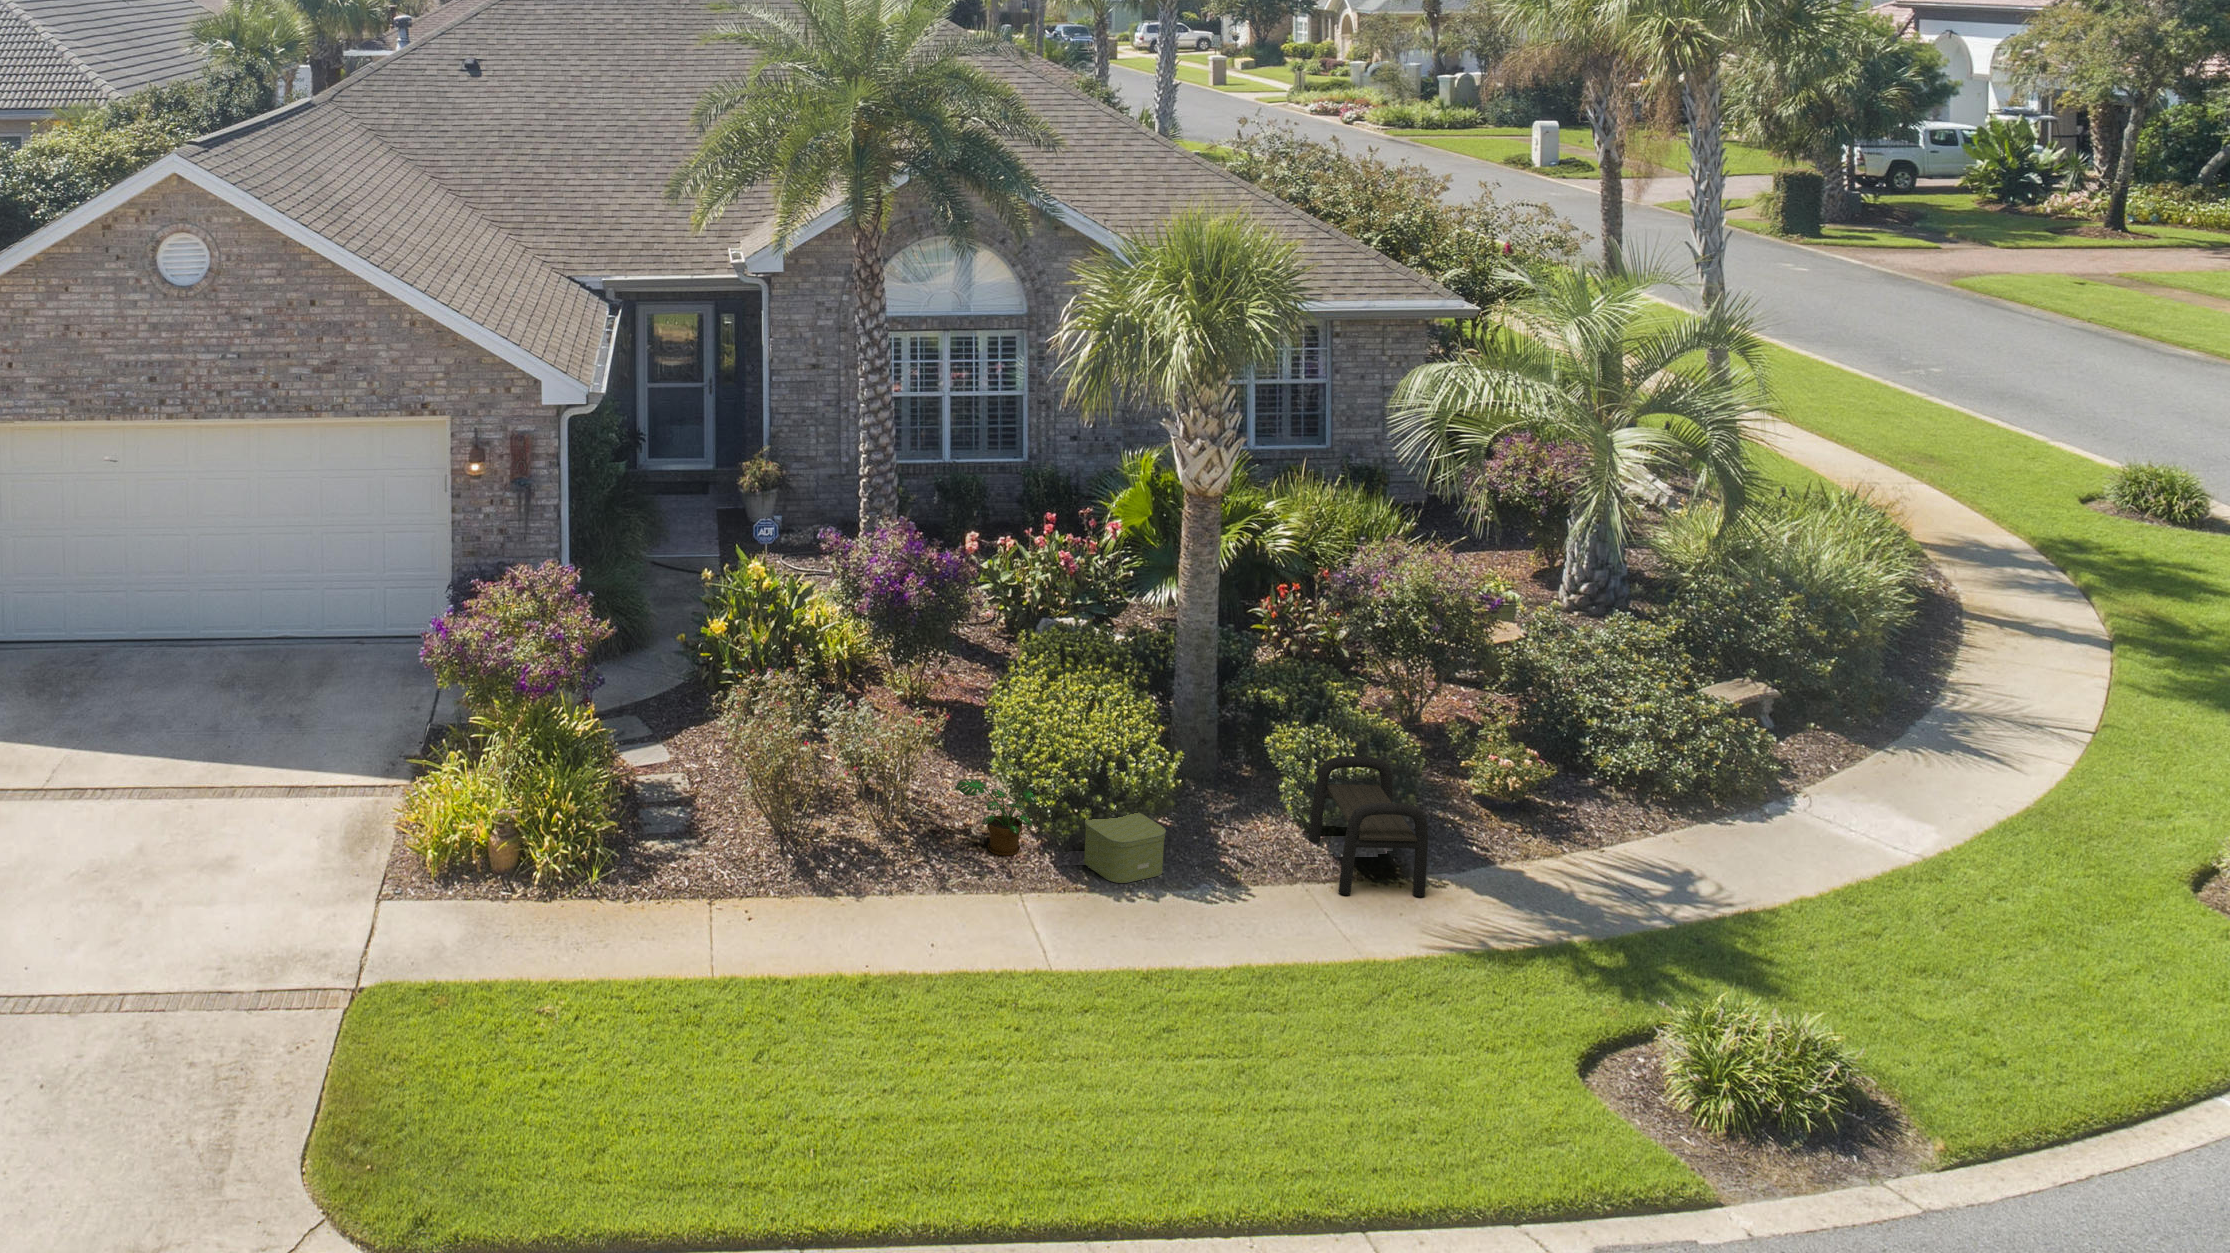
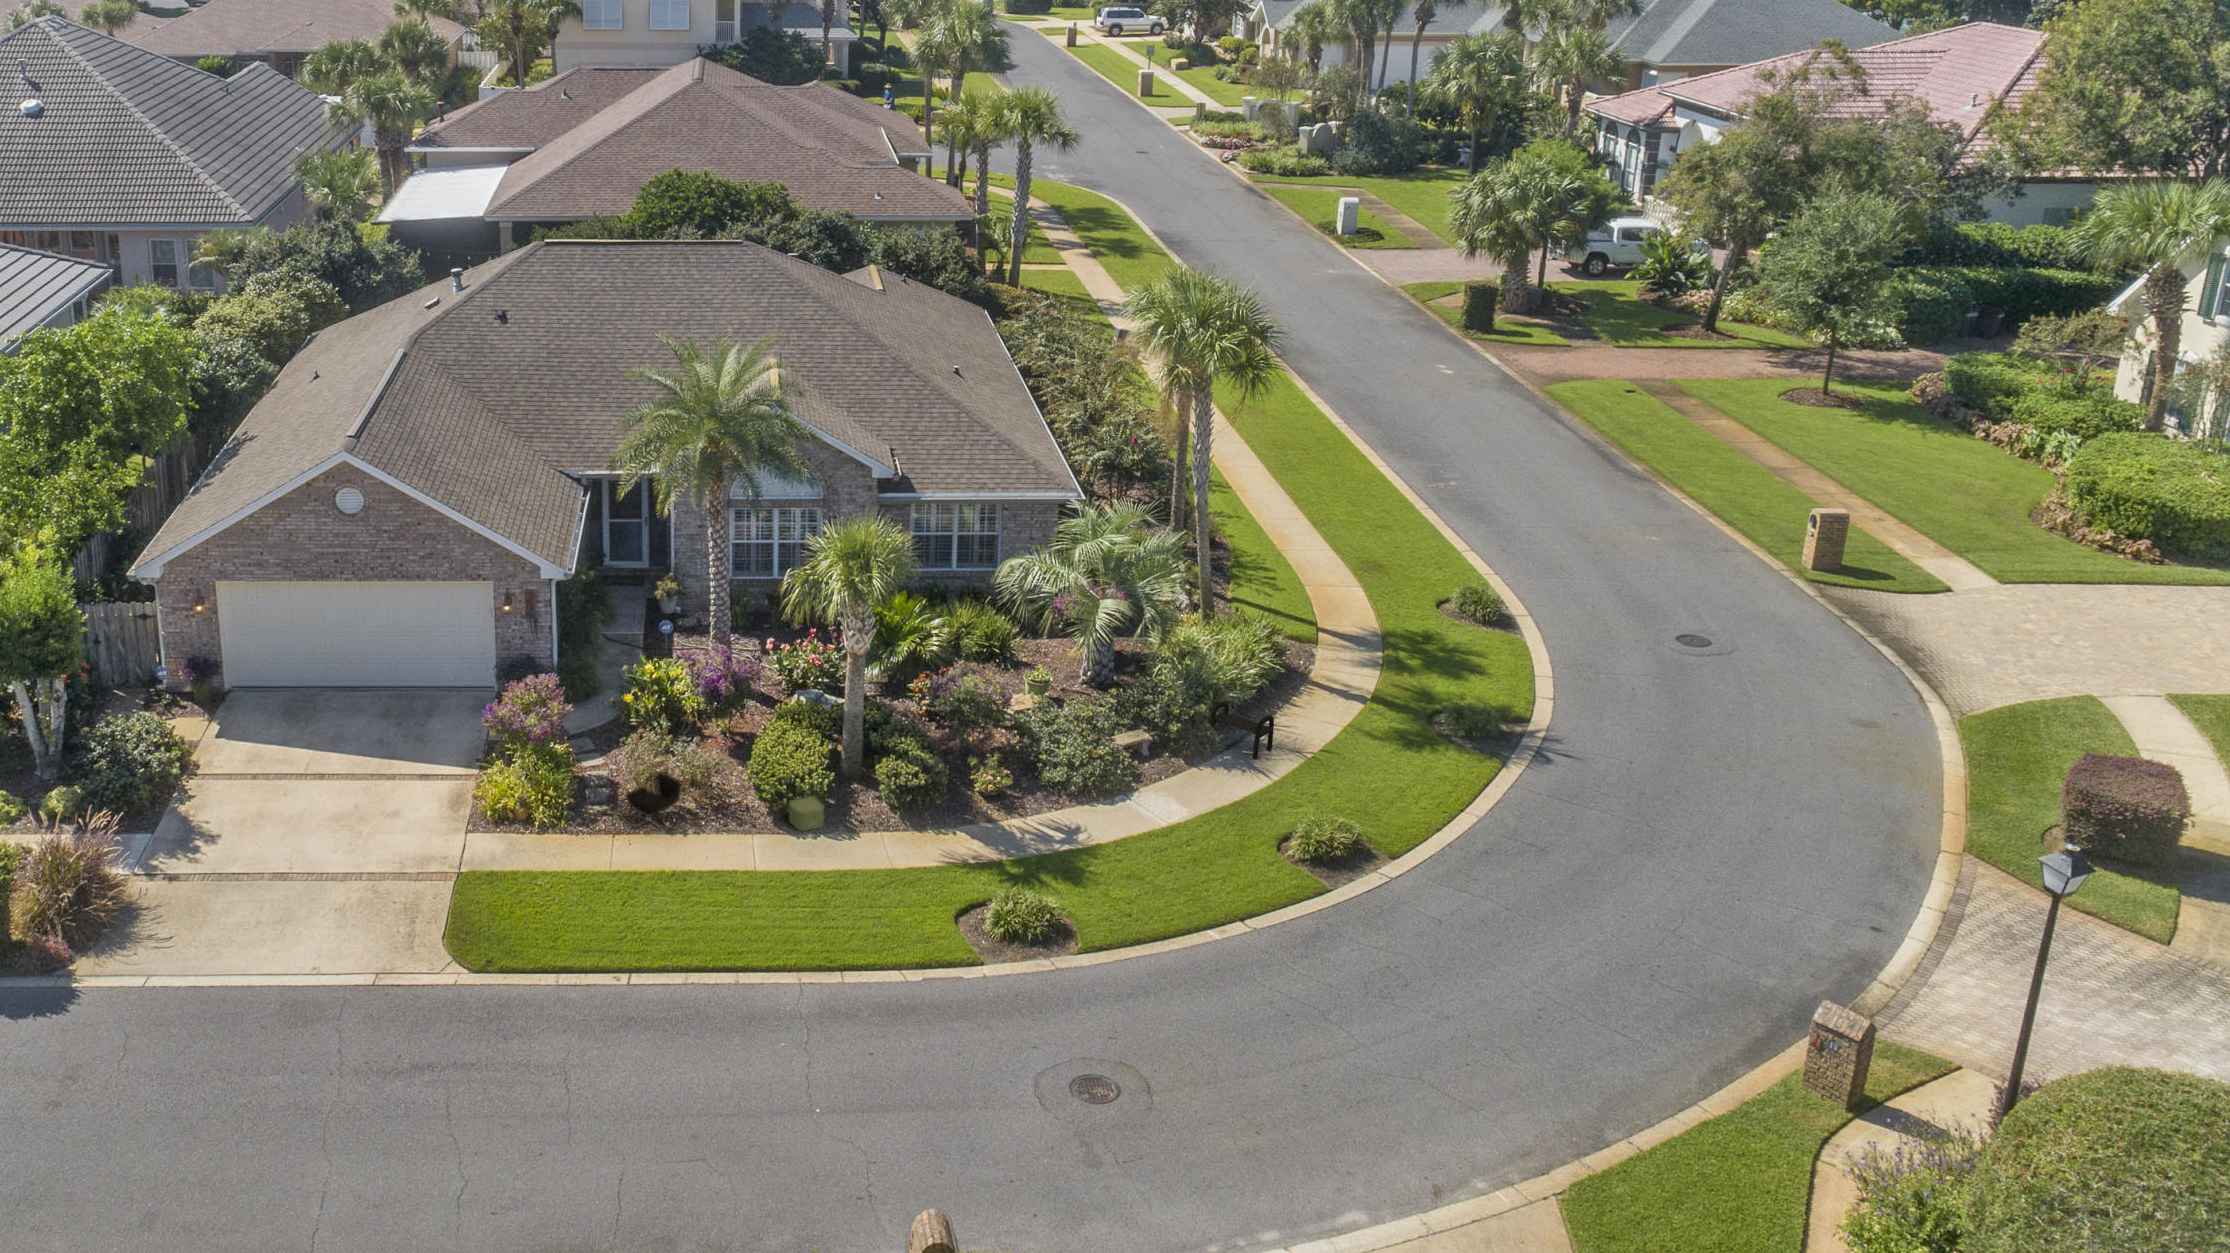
bench: present [1309,756,1428,897] -> present [1210,701,1274,759]
lounge chair: none [726,760,850,883] -> present [625,772,681,828]
potted plant: present [955,779,1037,856] -> none [732,781,772,817]

